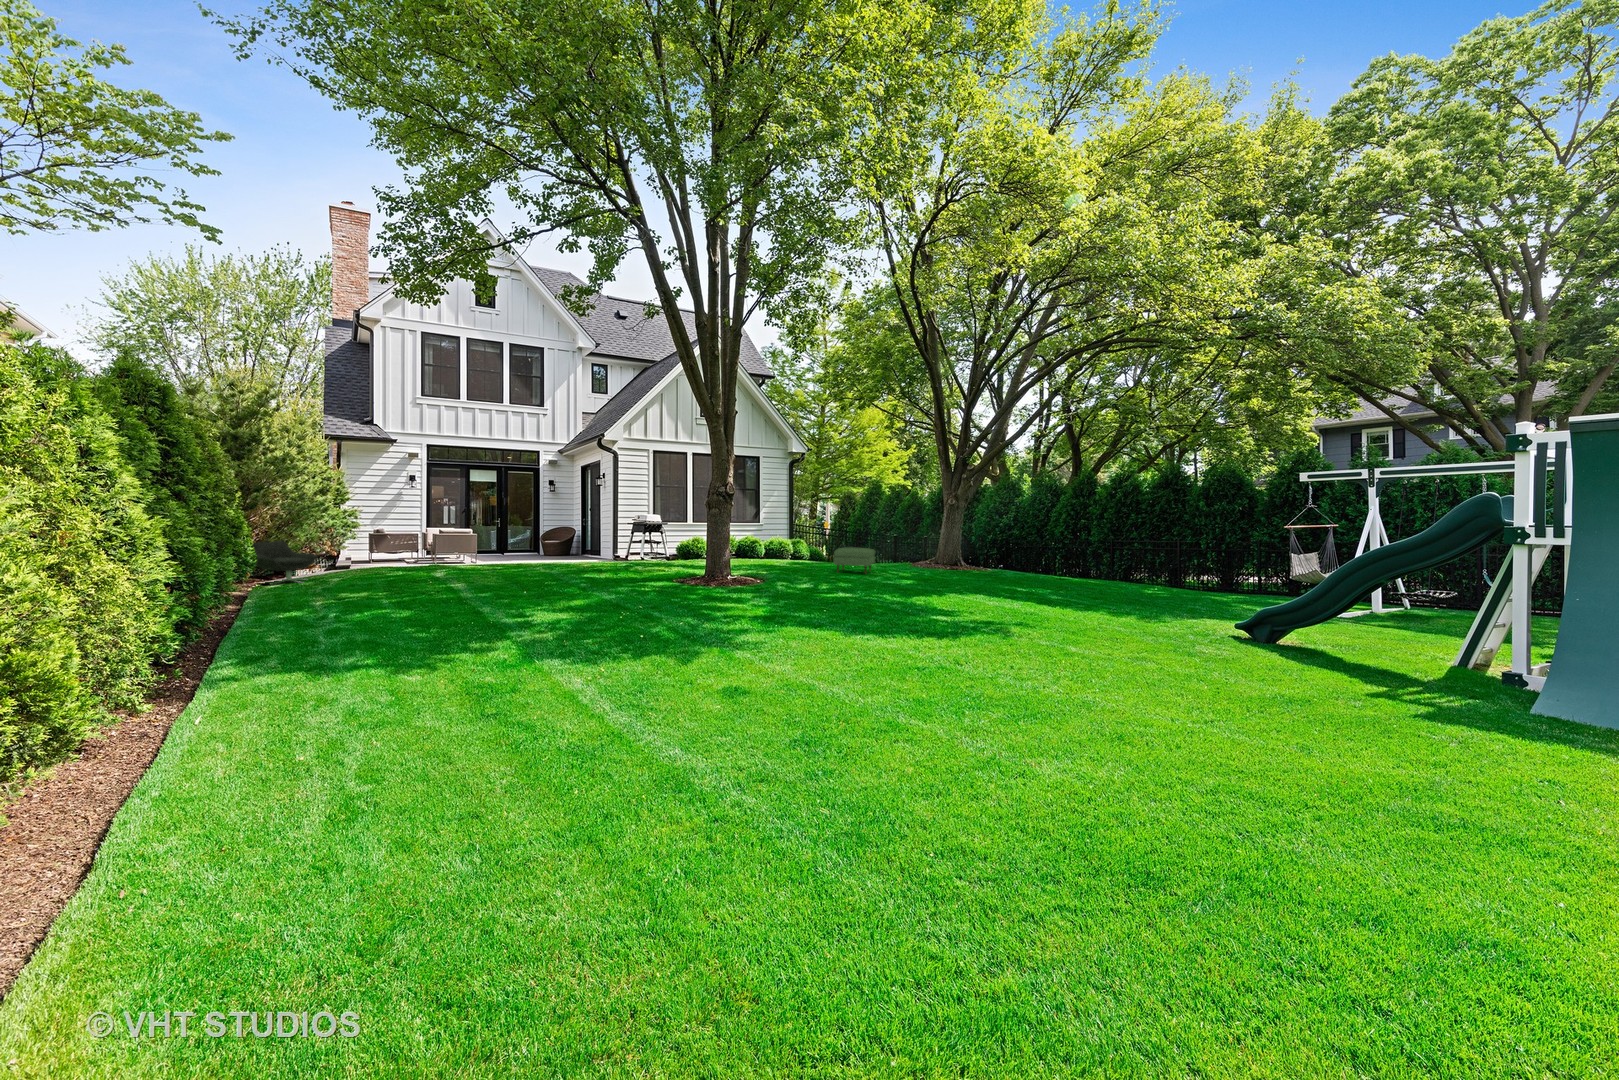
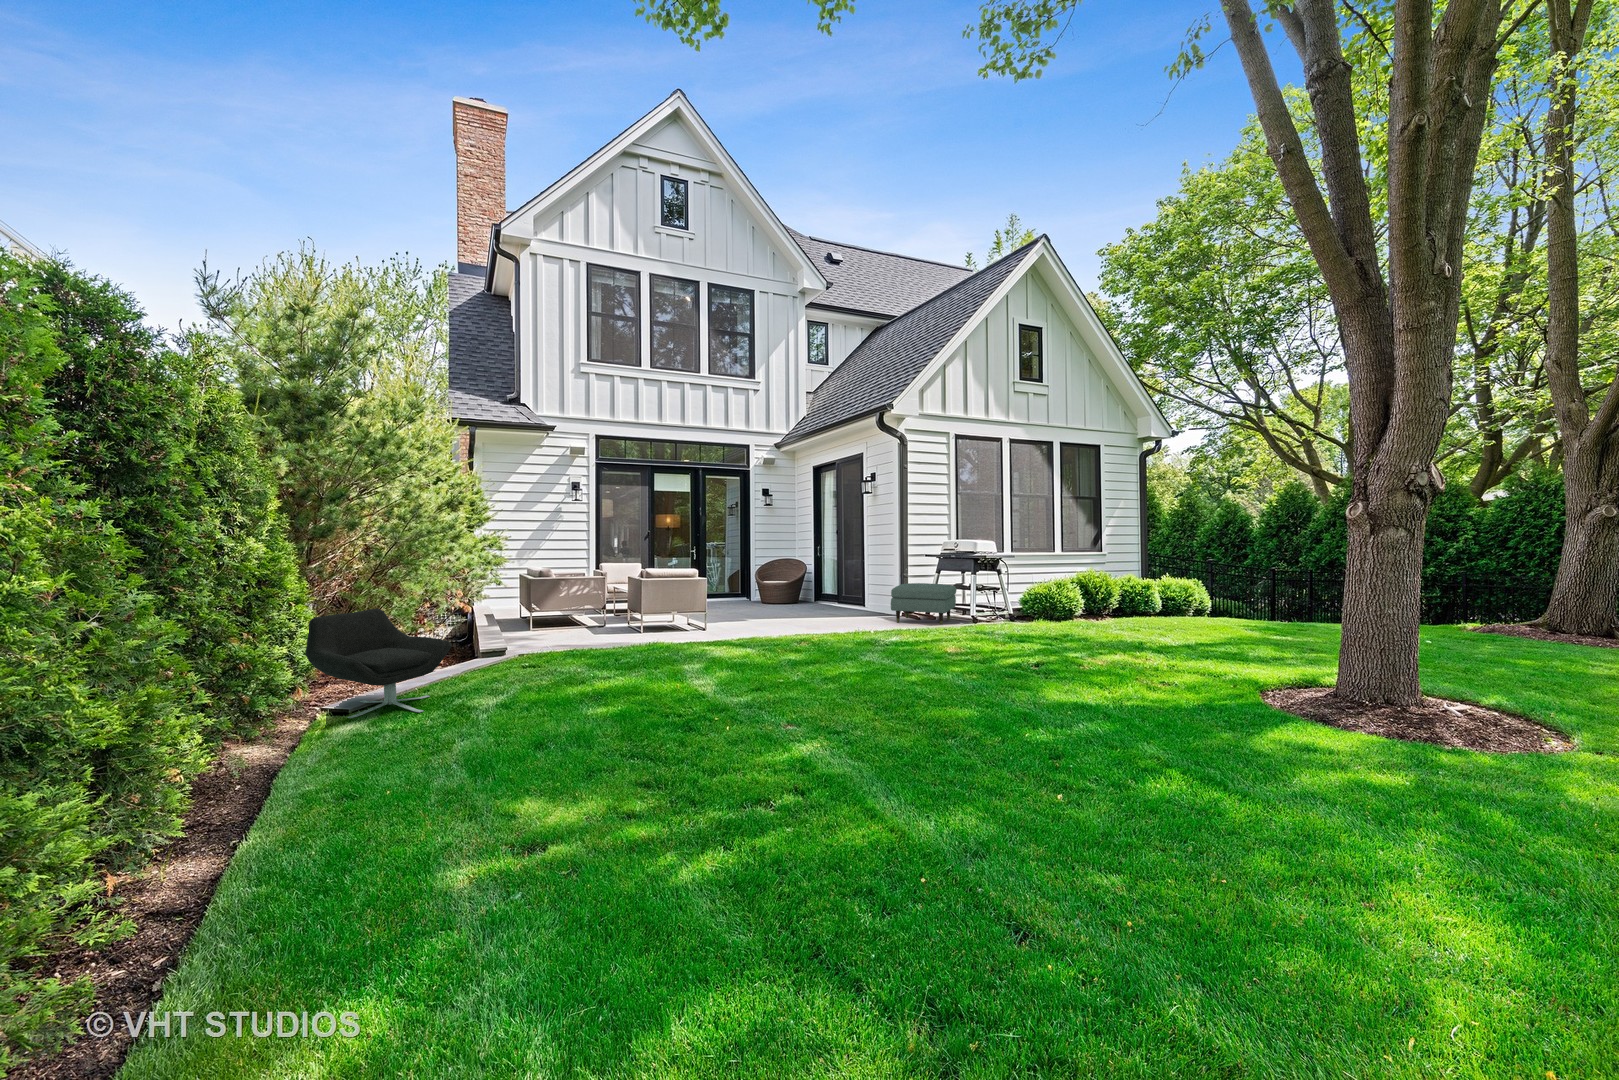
ottoman: present [834,547,875,573] -> present [891,583,957,624]

